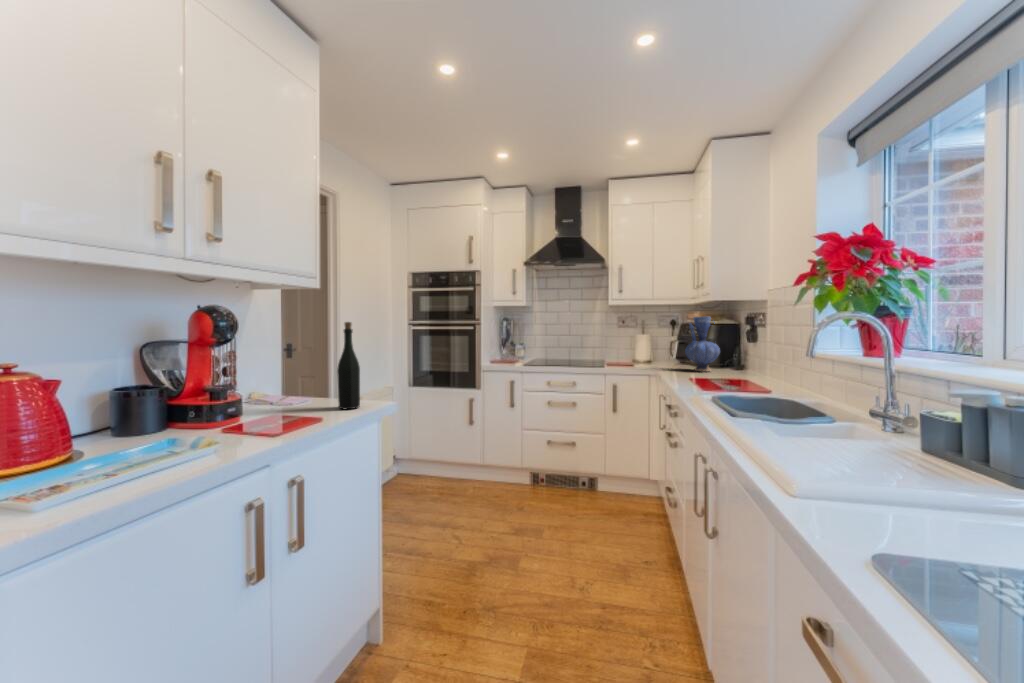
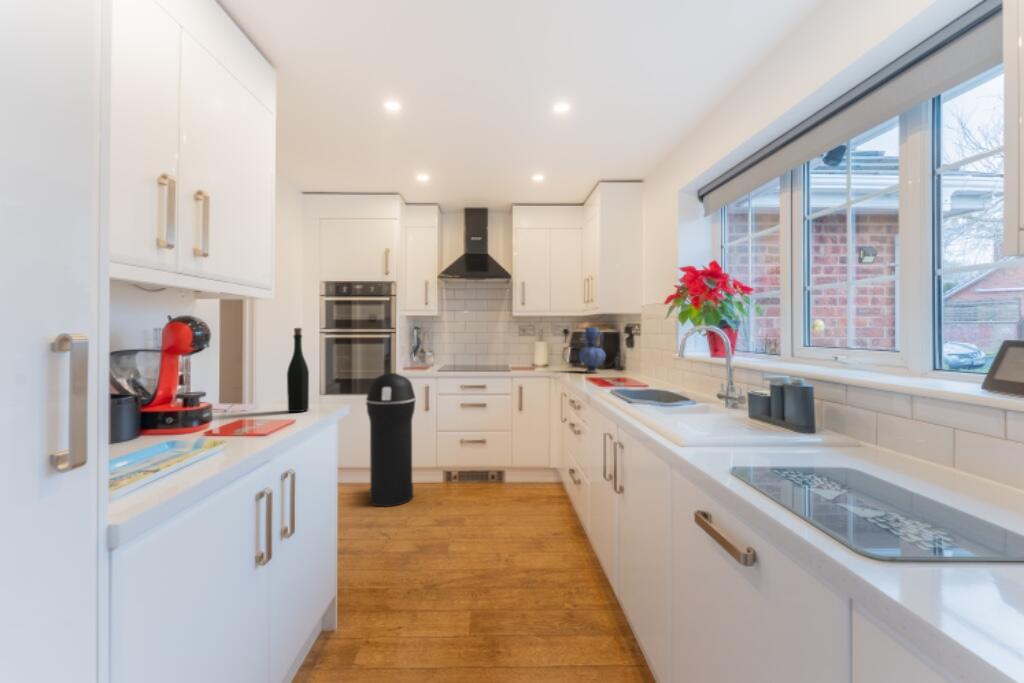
trash can: none [448,367,498,505] -> present [366,373,415,507]

